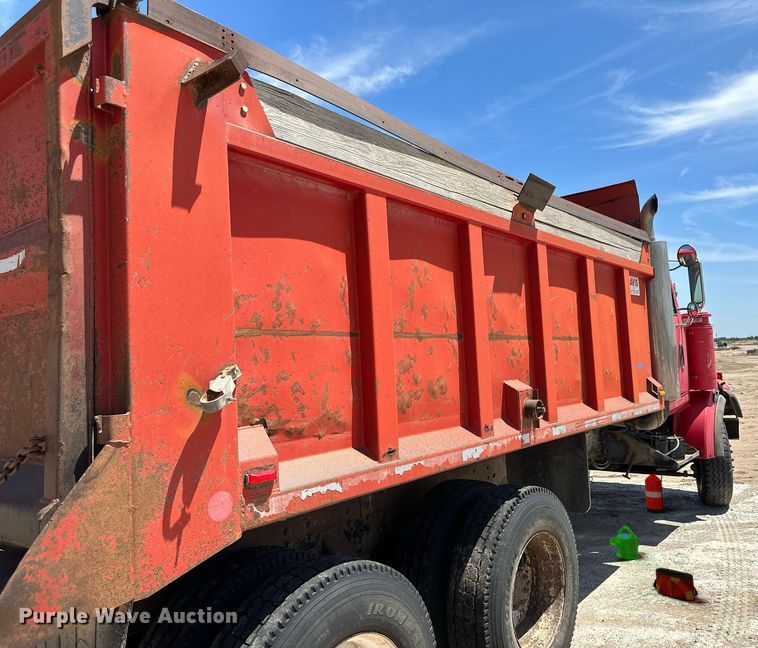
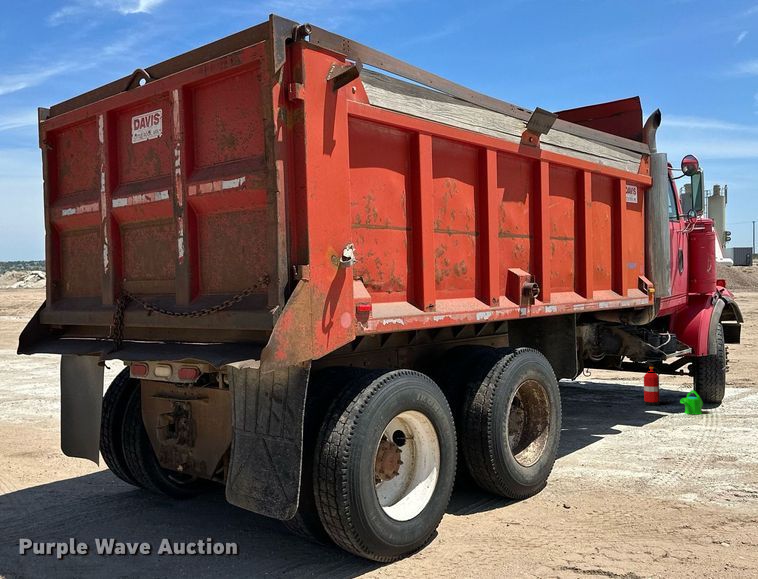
watering can: present [610,526,640,559] -> present [680,390,703,414]
bag: present [653,568,698,601] -> none [628,429,662,452]

